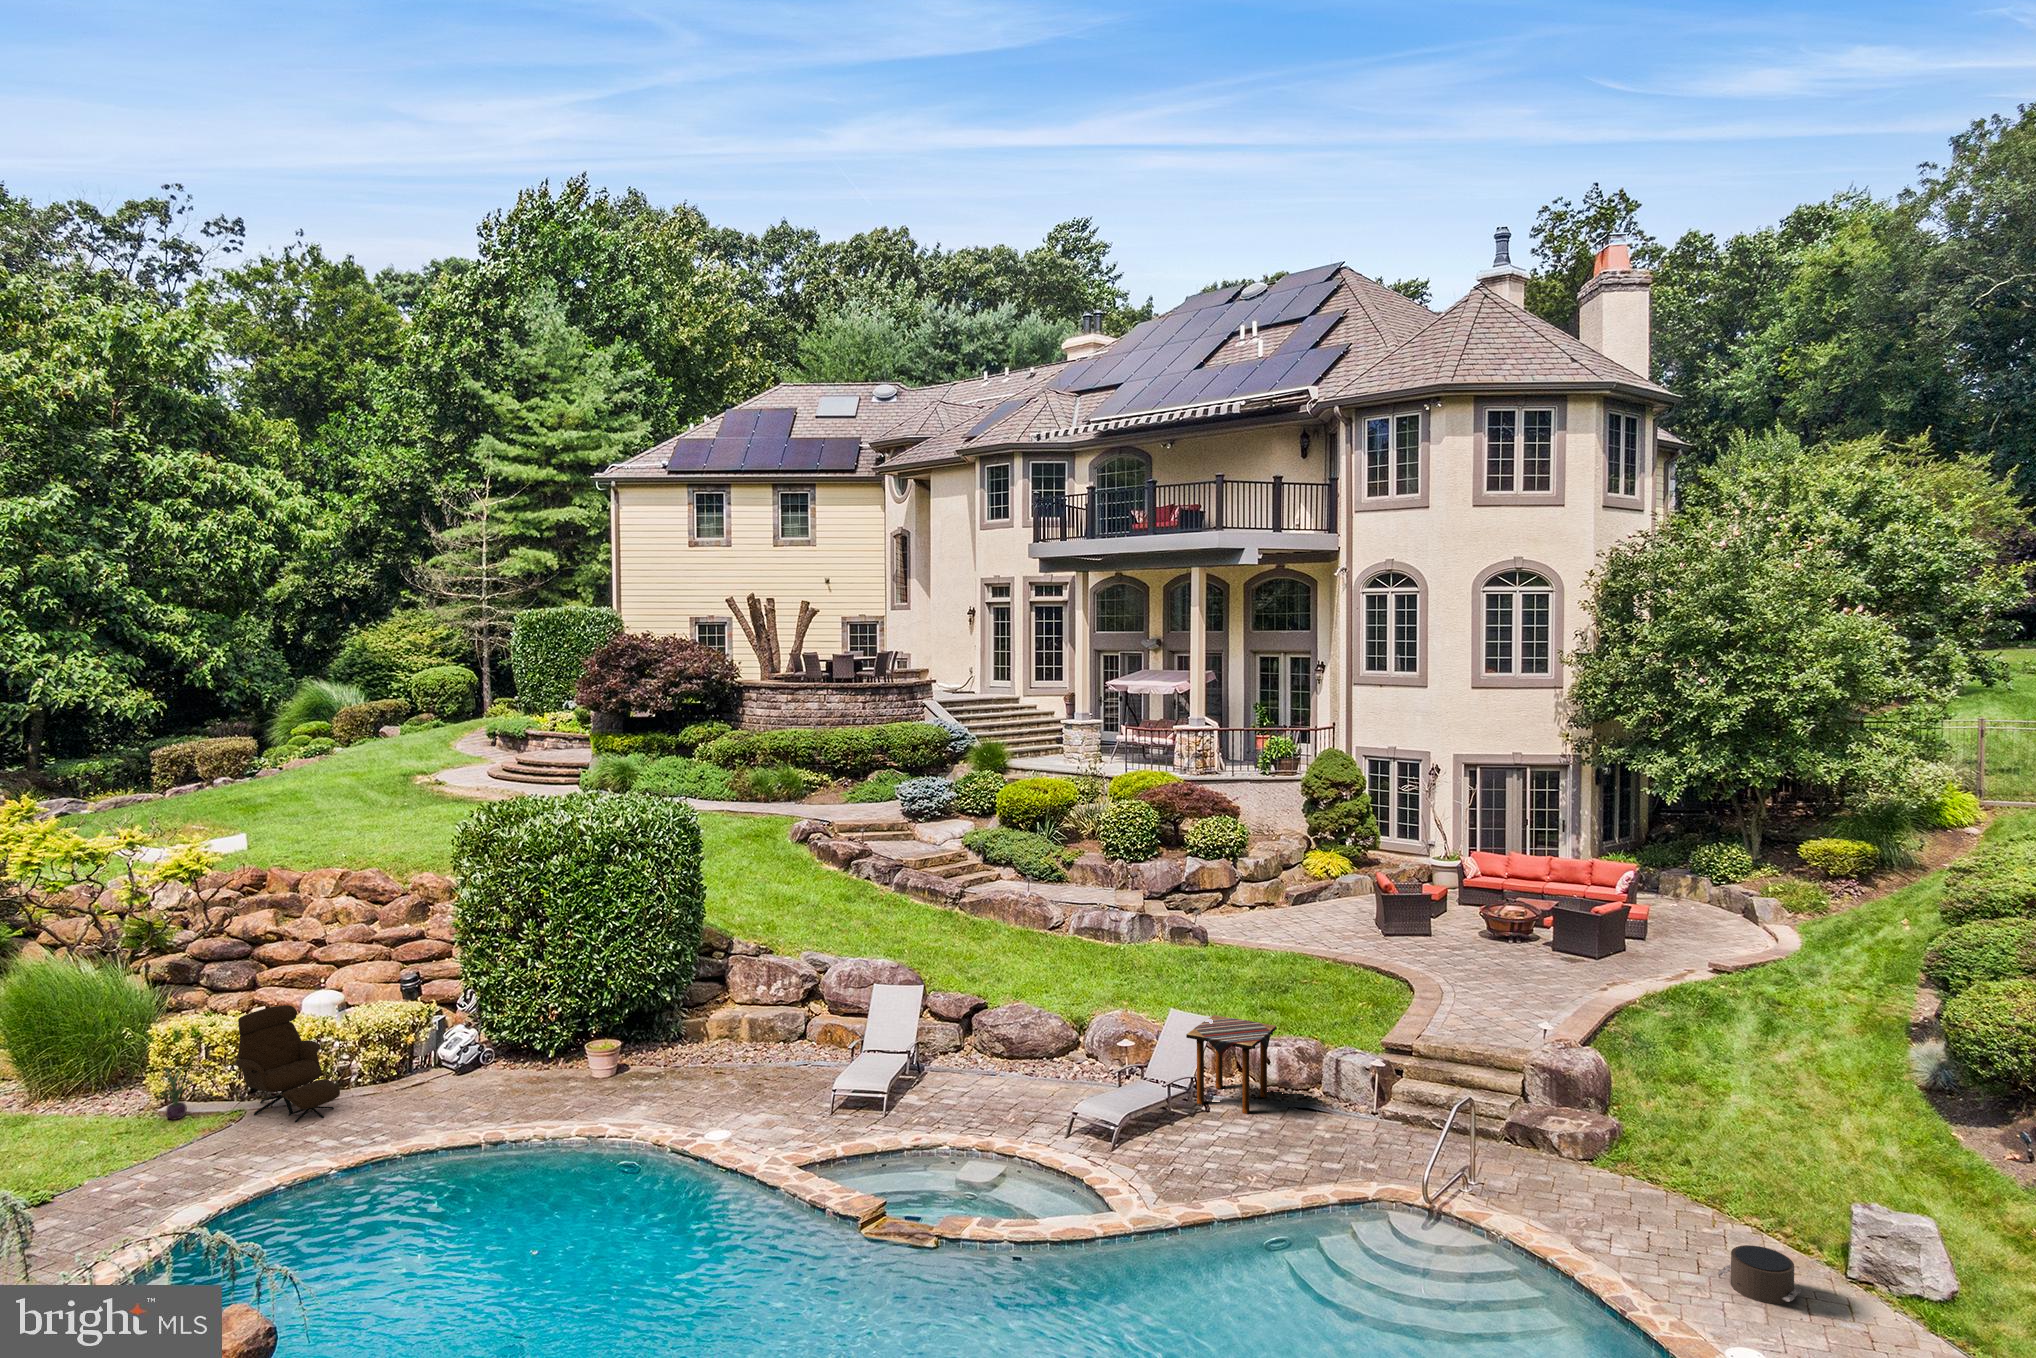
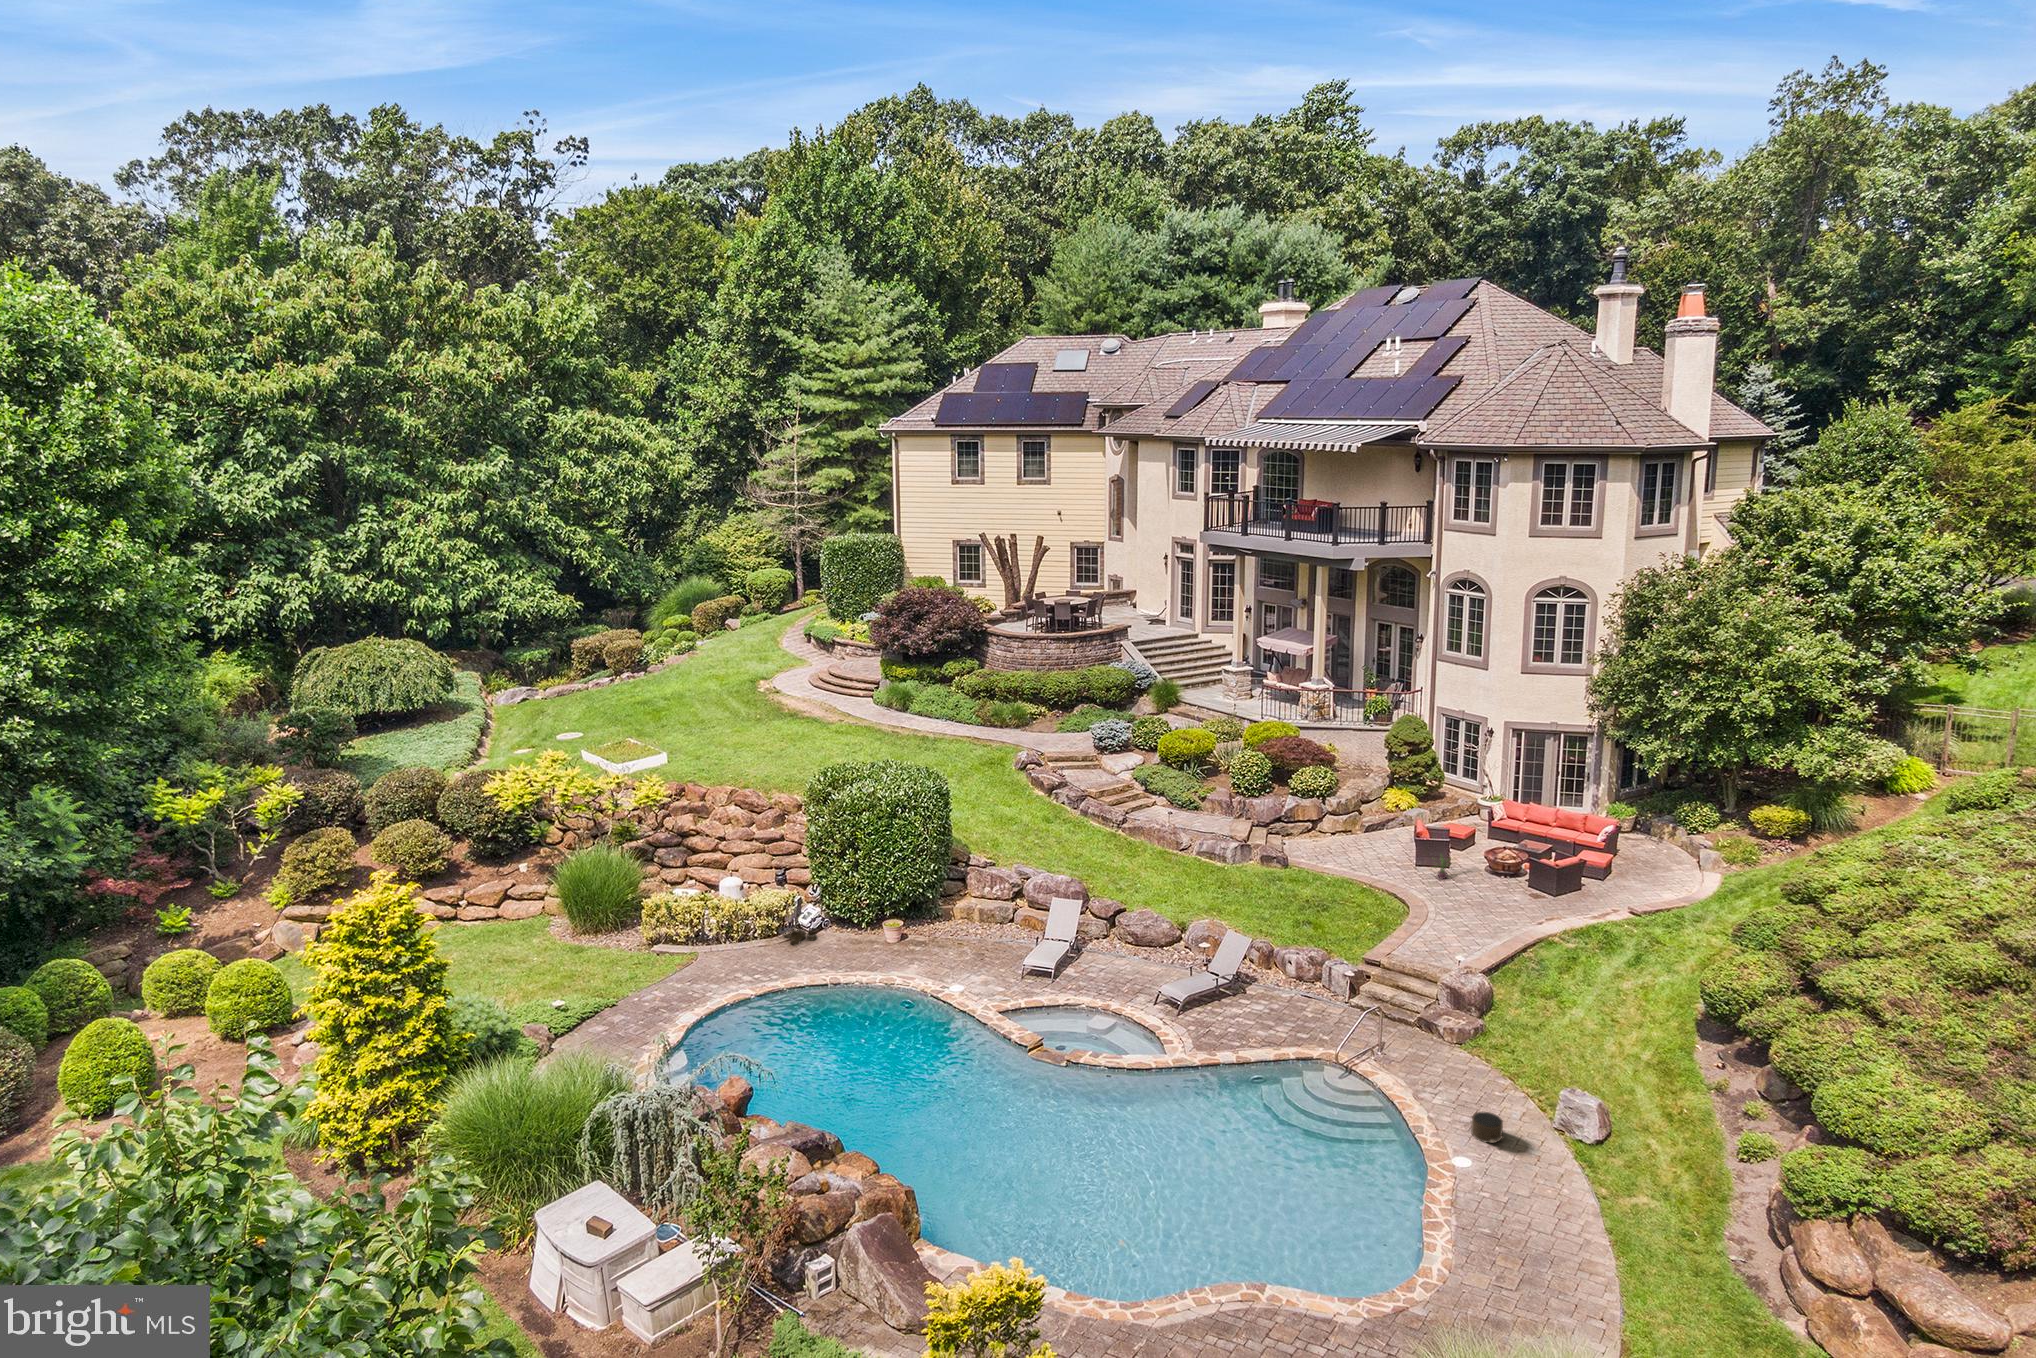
lounge chair: present [236,1005,340,1122] -> none [705,891,759,958]
side table: present [1186,1015,1277,1114] -> none [1227,938,1285,1001]
woven basket: none [394,1061,458,1096] -> present [784,926,817,945]
decorative plant: present [150,1068,193,1120] -> present [1438,857,1451,879]

